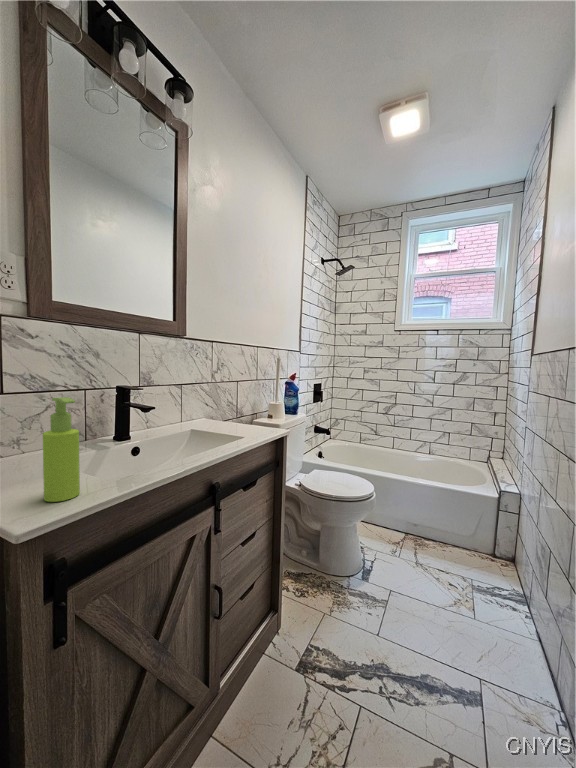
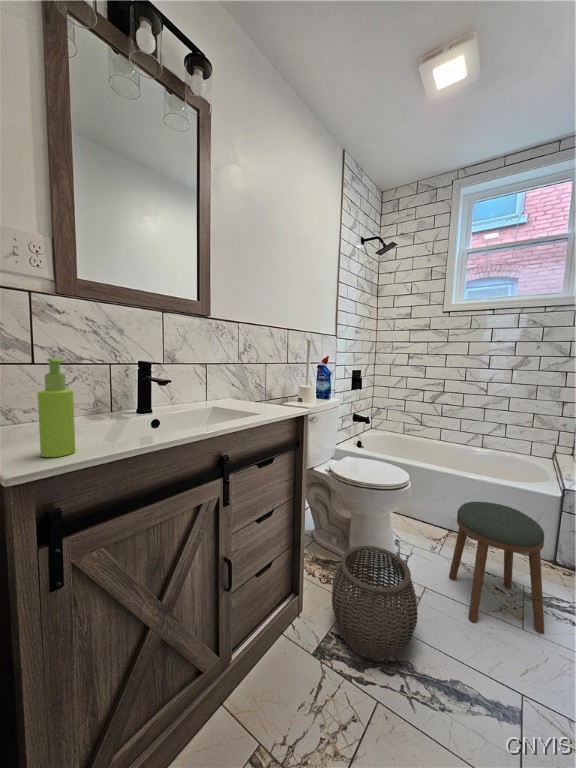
stool: none [410,507,492,621] -> present [449,502,544,633]
woven basket: none [310,557,390,668] -> present [332,546,418,661]

